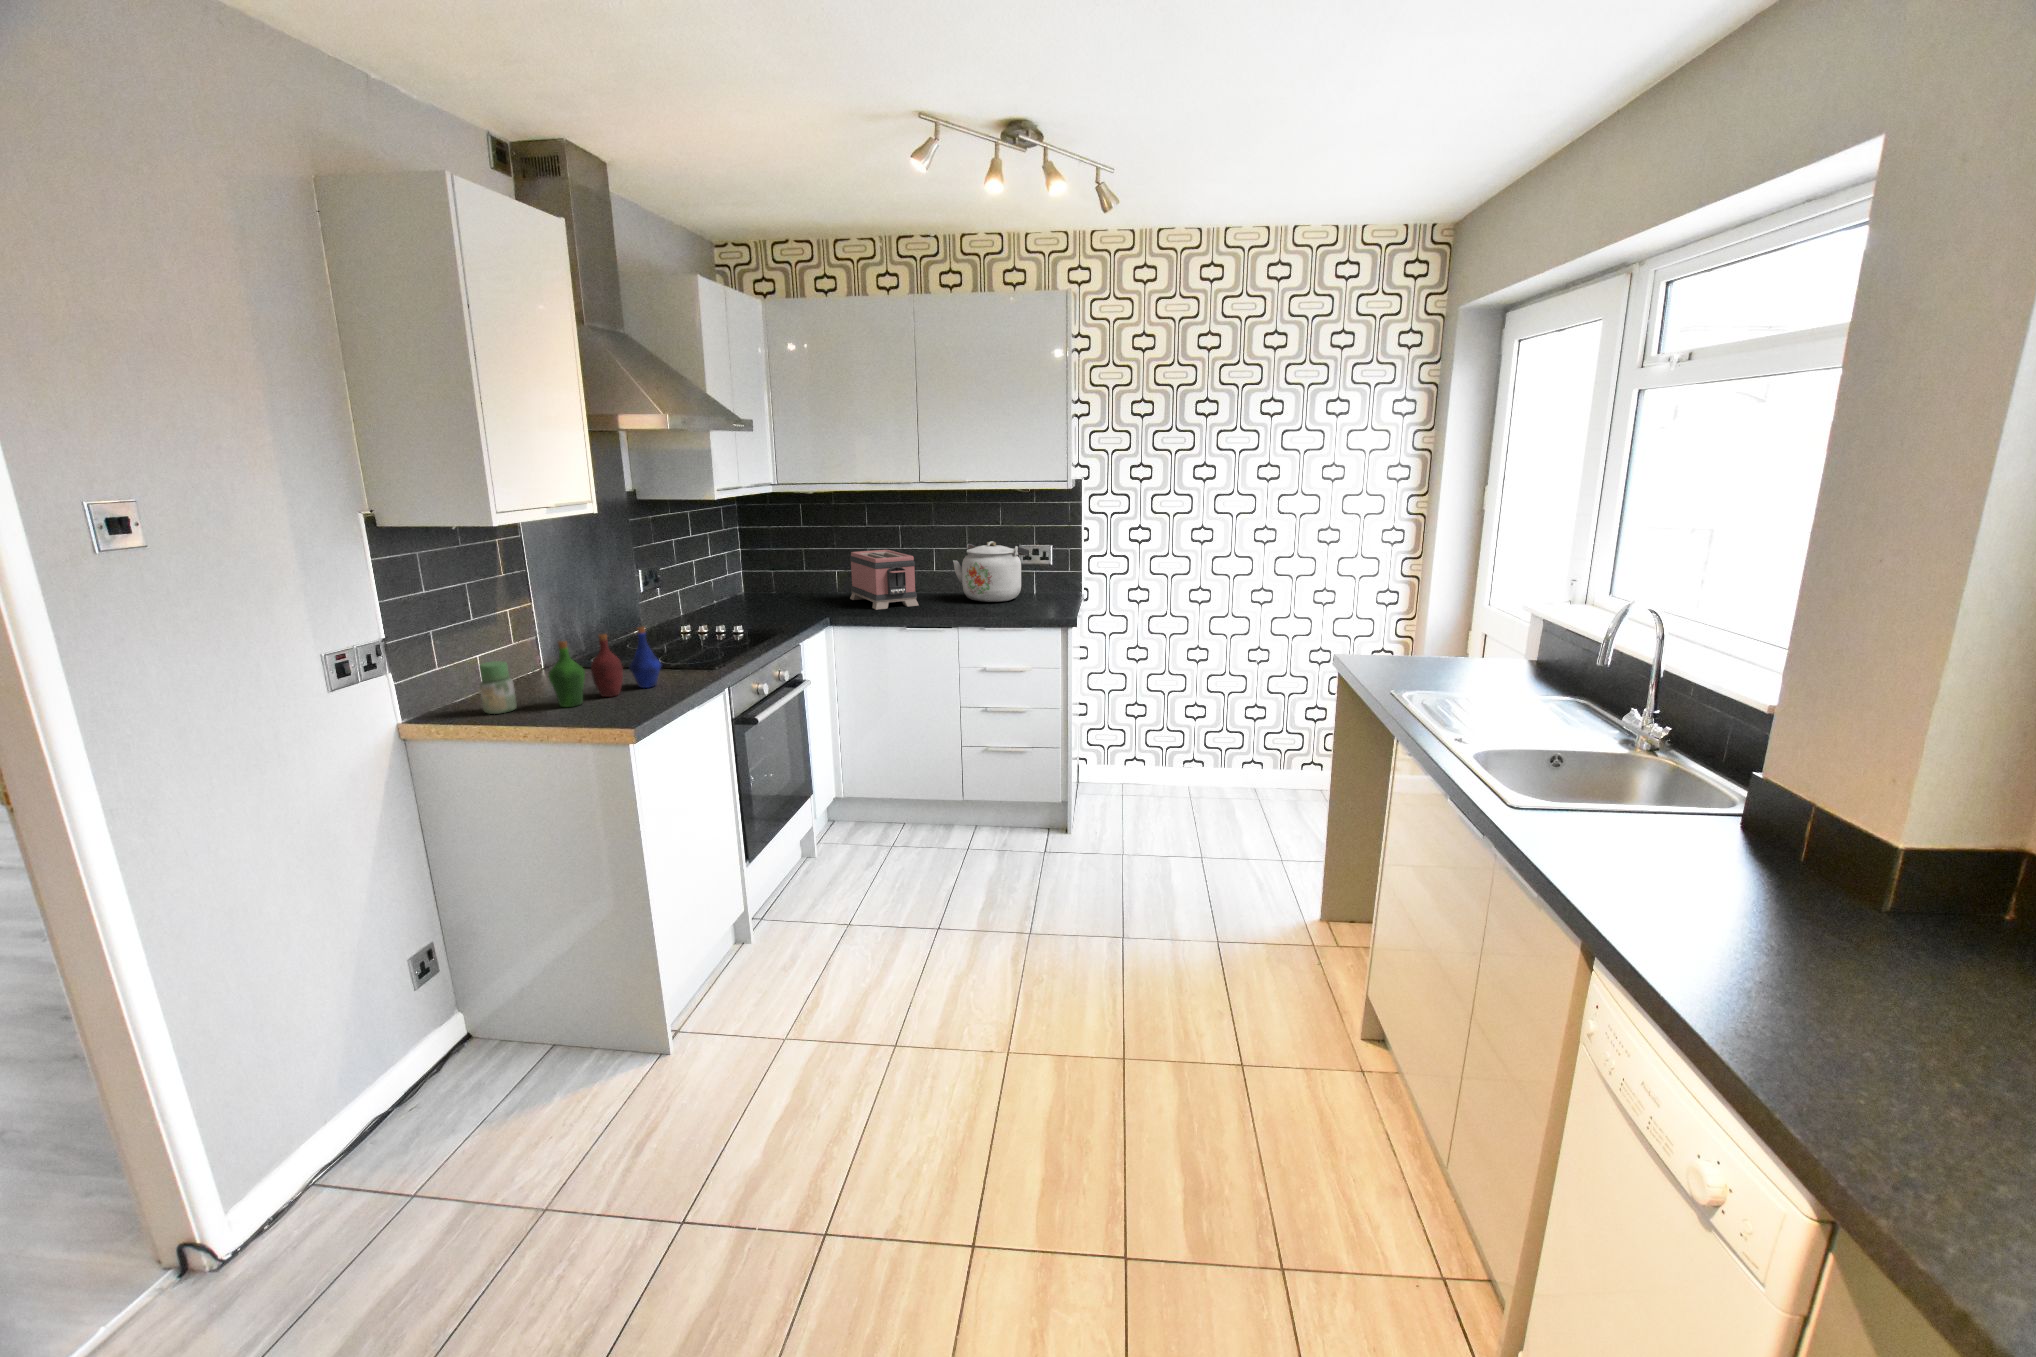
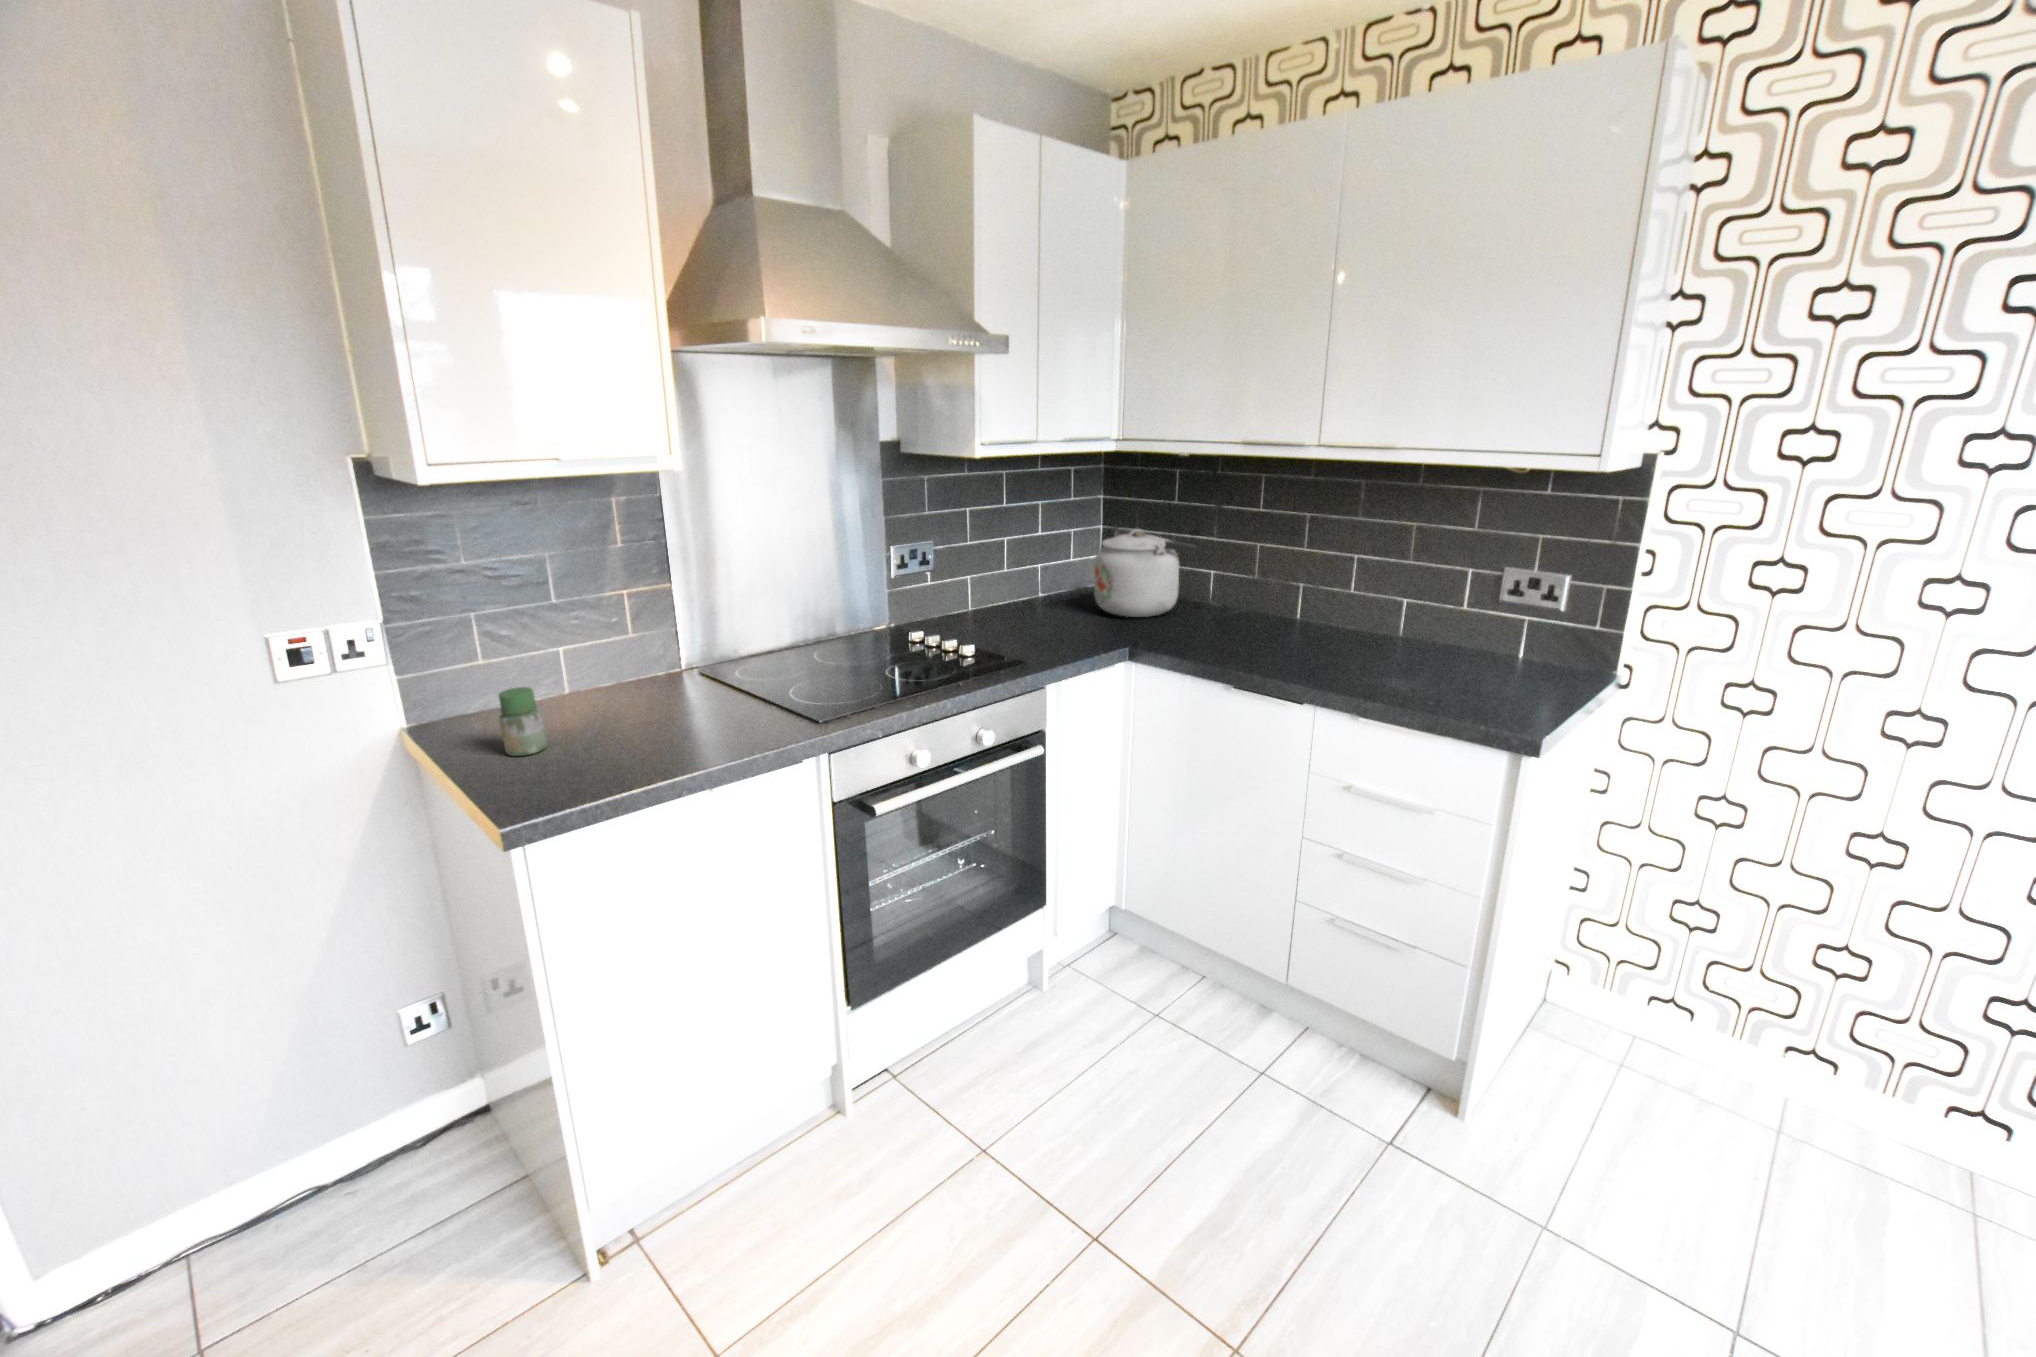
kettle: present [953,541,1029,602] -> present [1094,529,1197,617]
toaster: present [850,550,919,610] -> none [1209,550,1289,650]
bottle: present [549,626,661,707] -> none [557,665,728,766]

